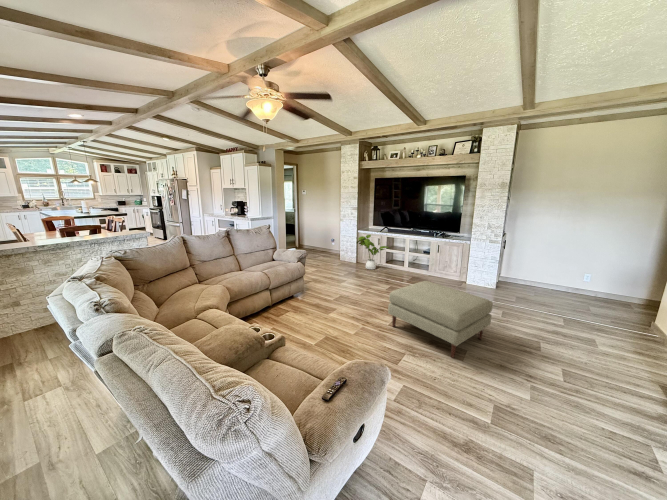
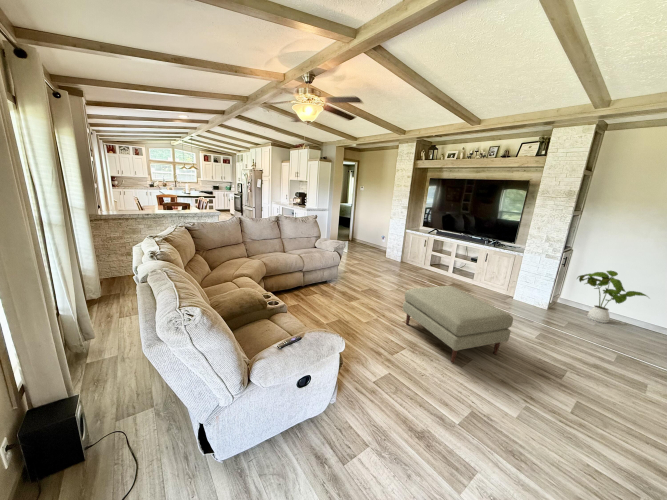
house plant: present [357,235,389,269] -> present [577,271,646,323]

